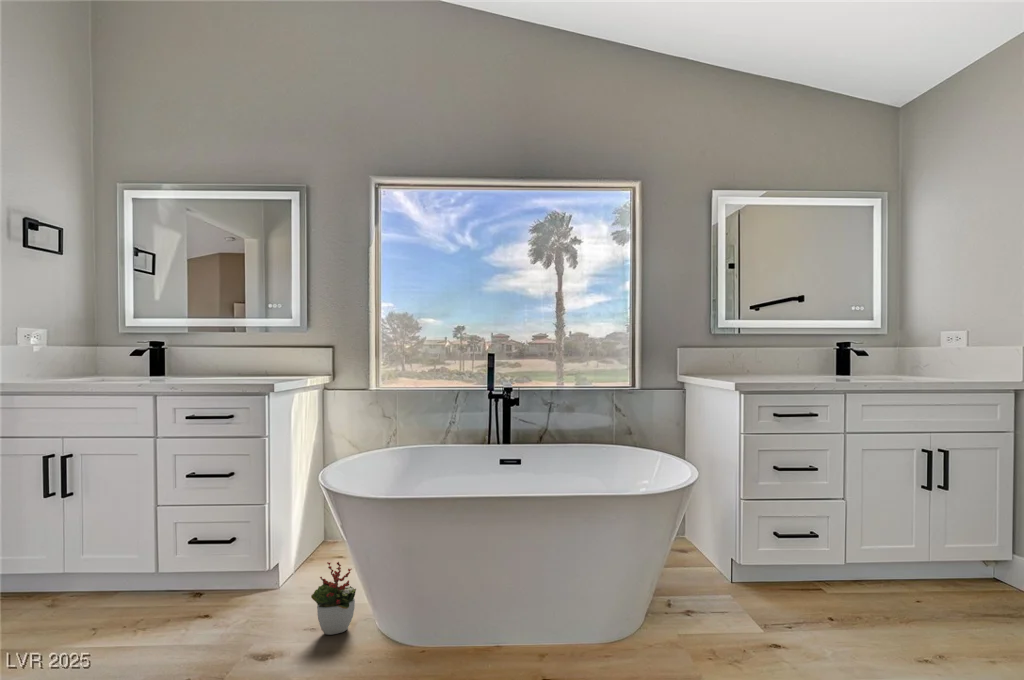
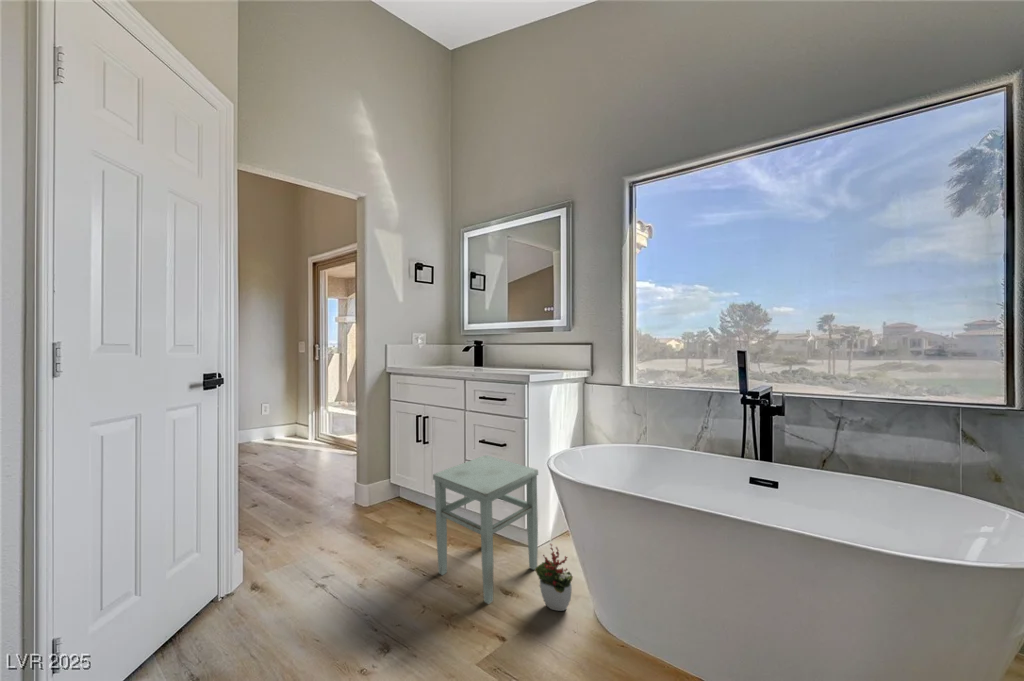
stool: none [148,489,297,660] -> present [433,455,538,604]

